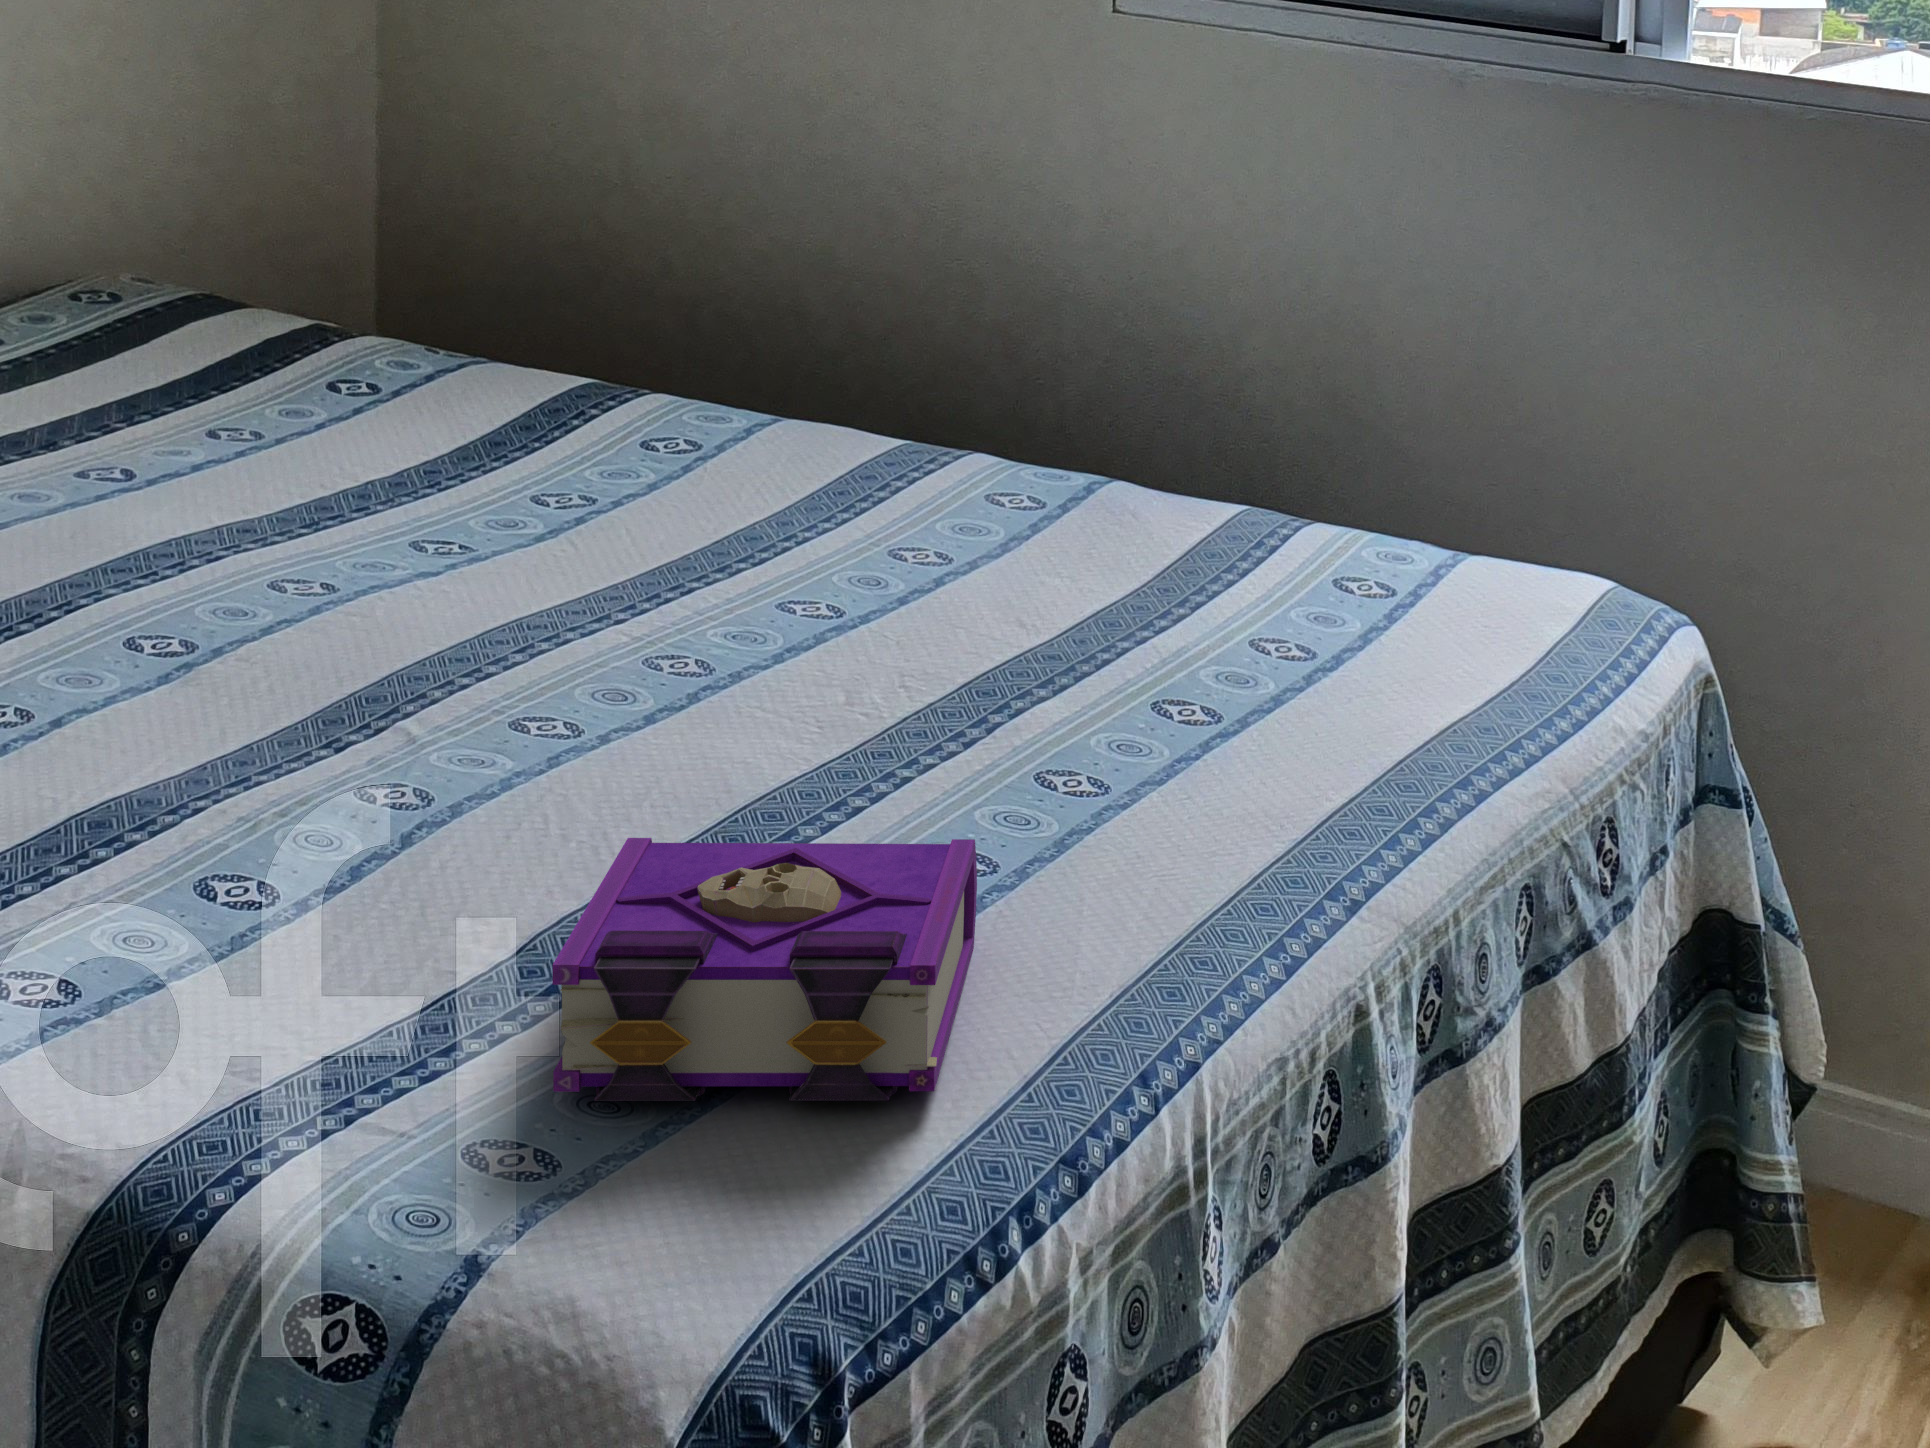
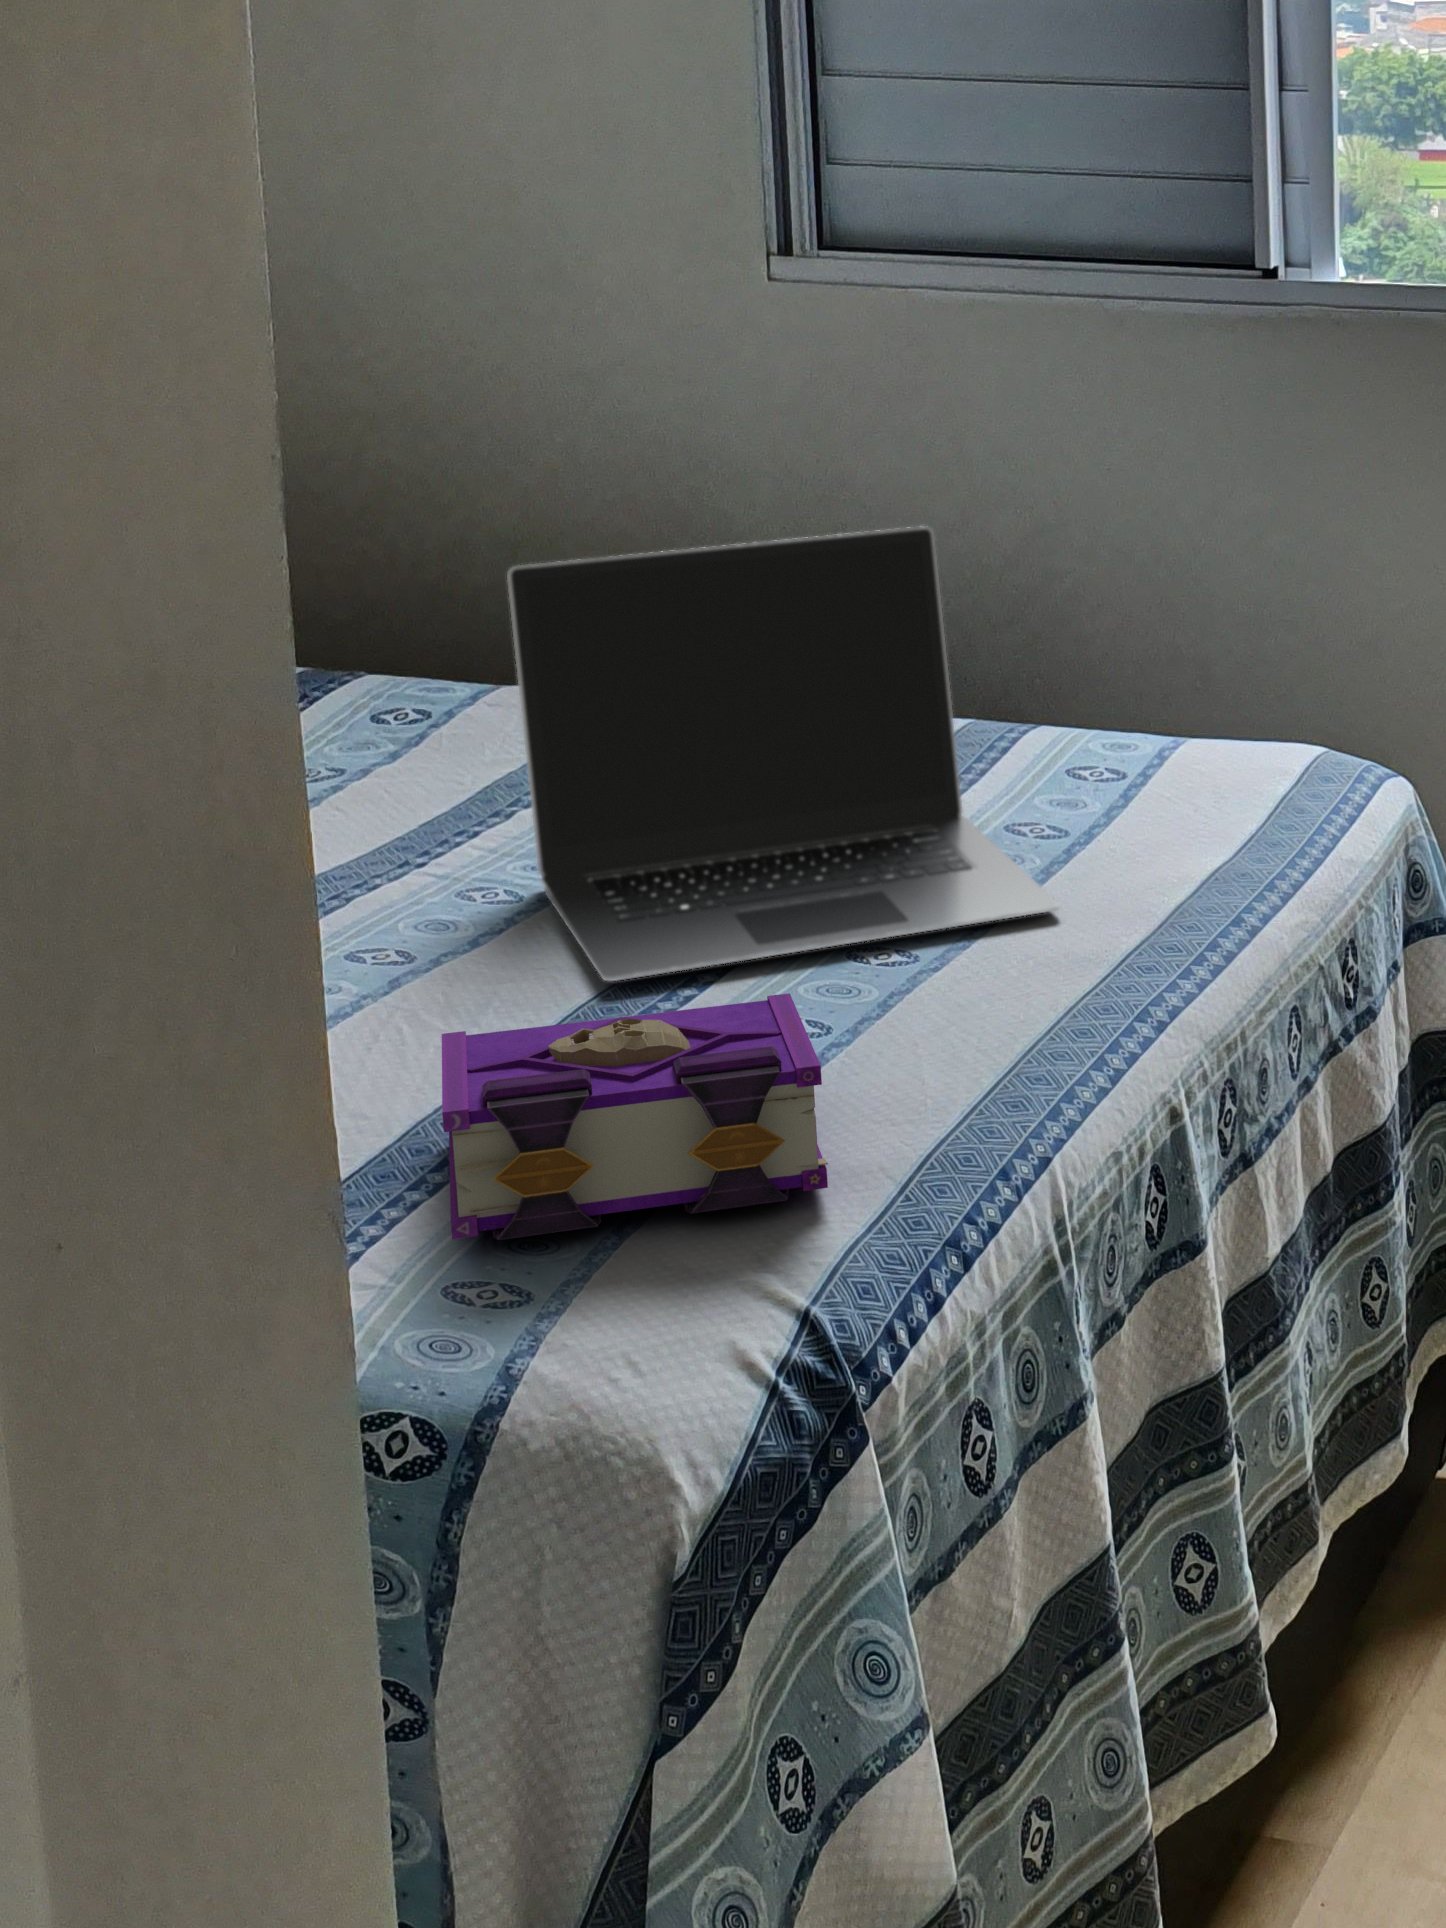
laptop: none [863,280,1342,755] -> present [507,526,1060,981]

